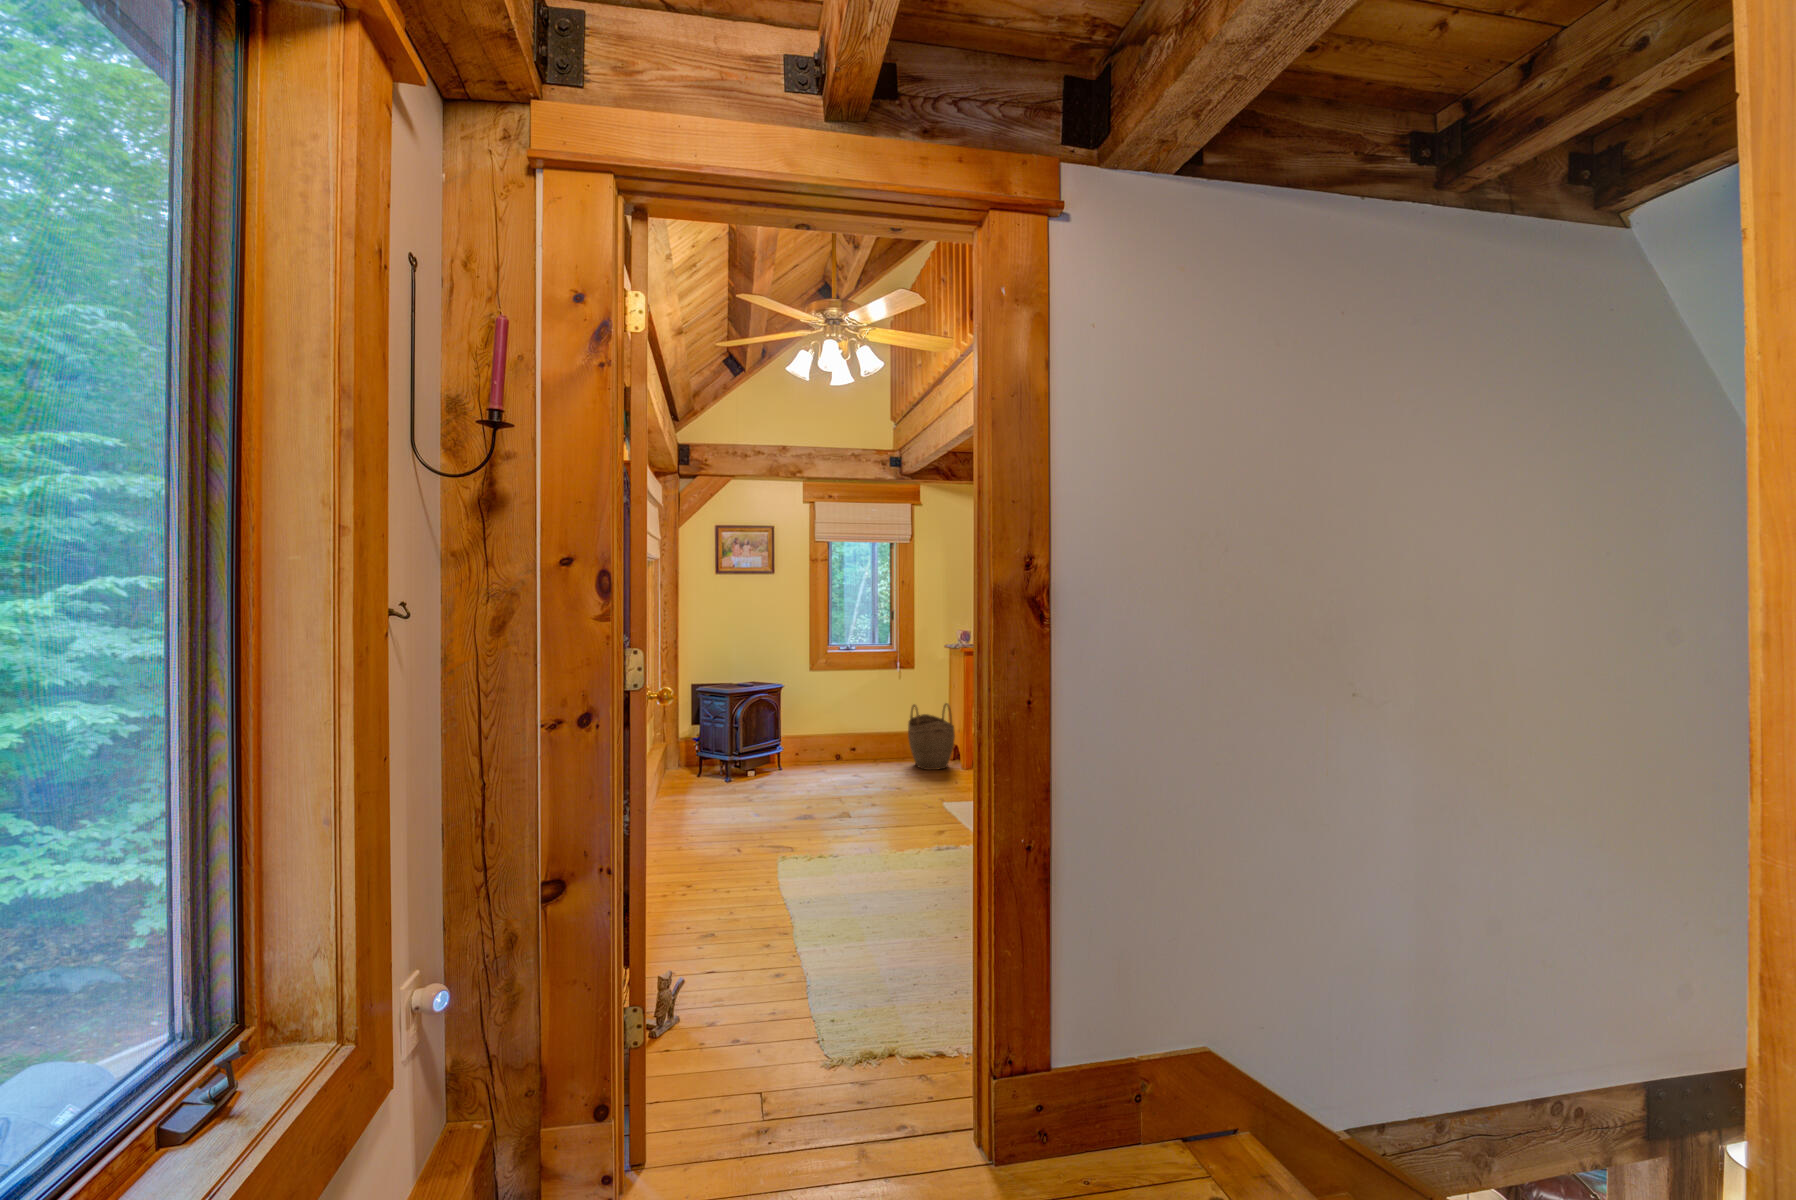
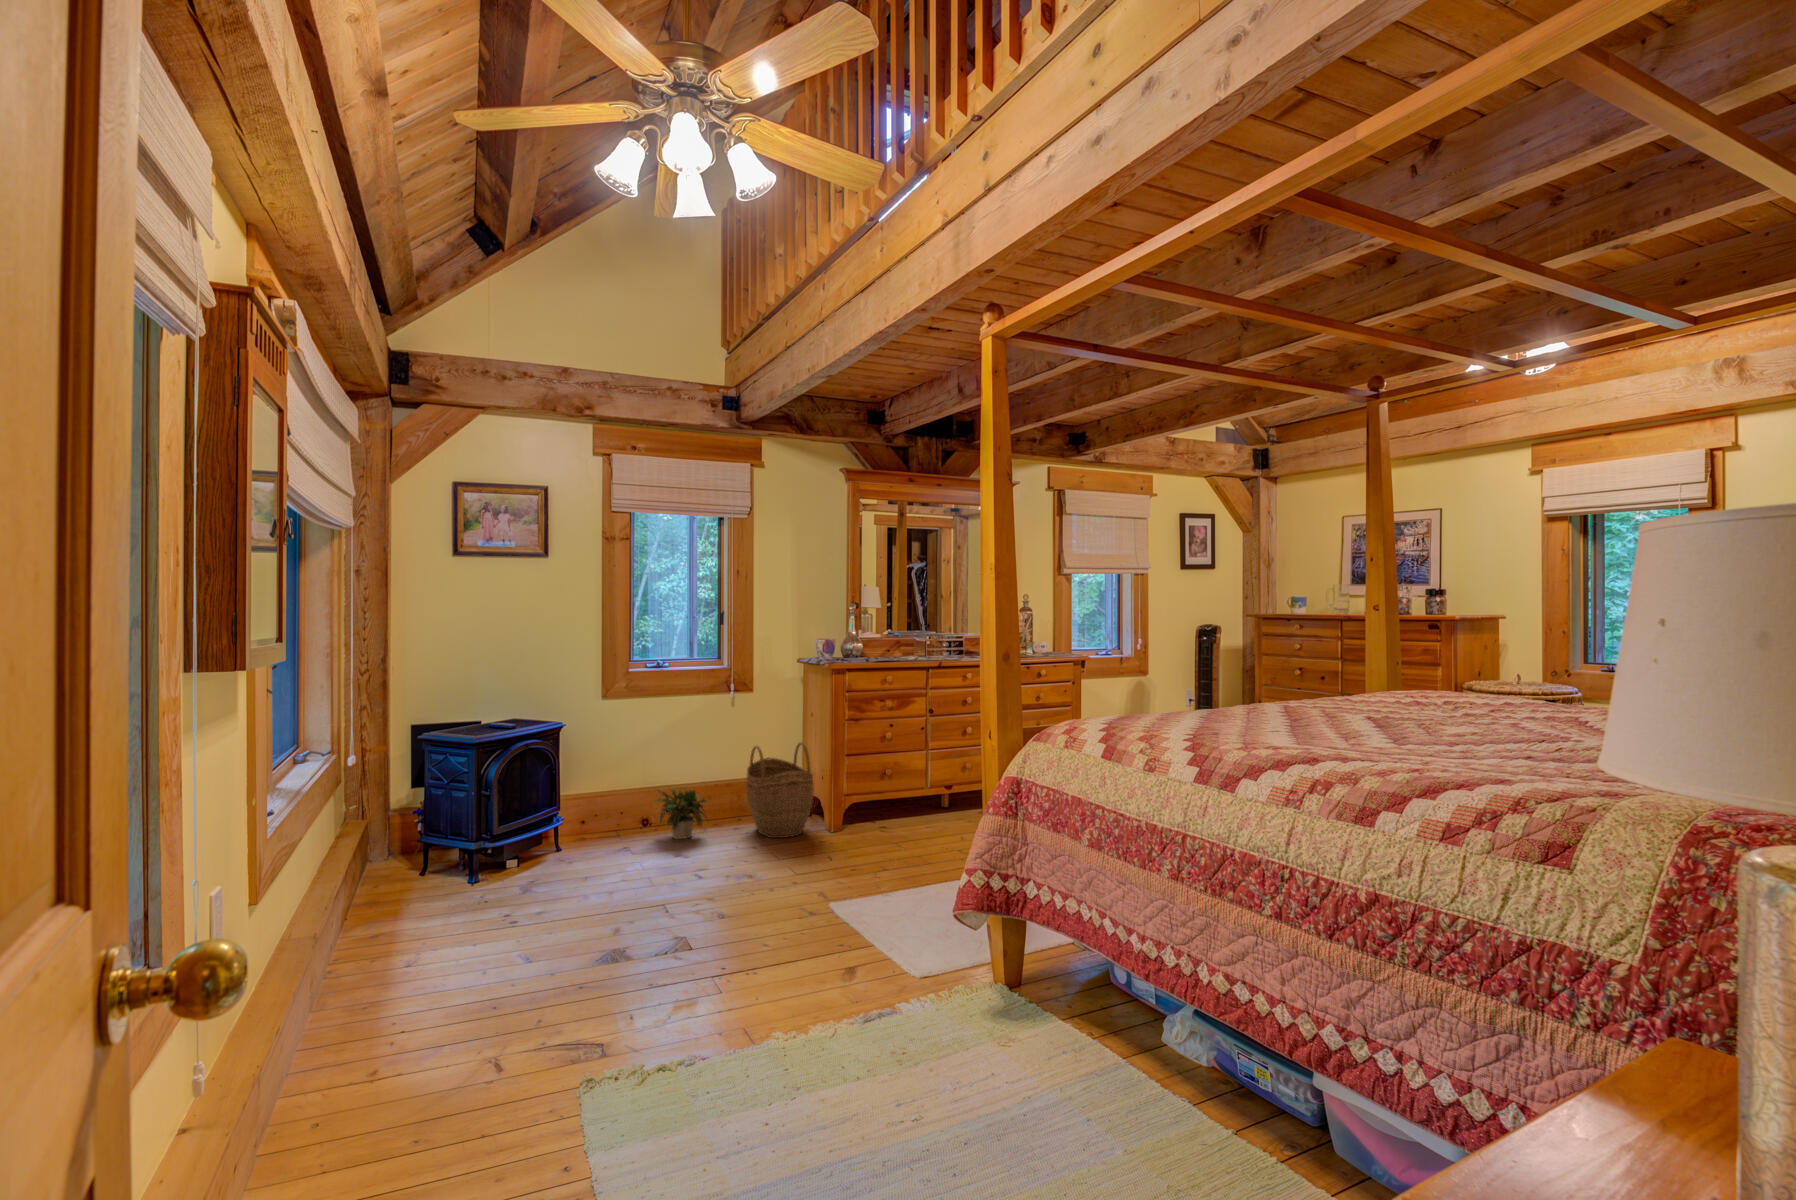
potted plant: none [838,730,883,767] -> present [655,789,708,839]

